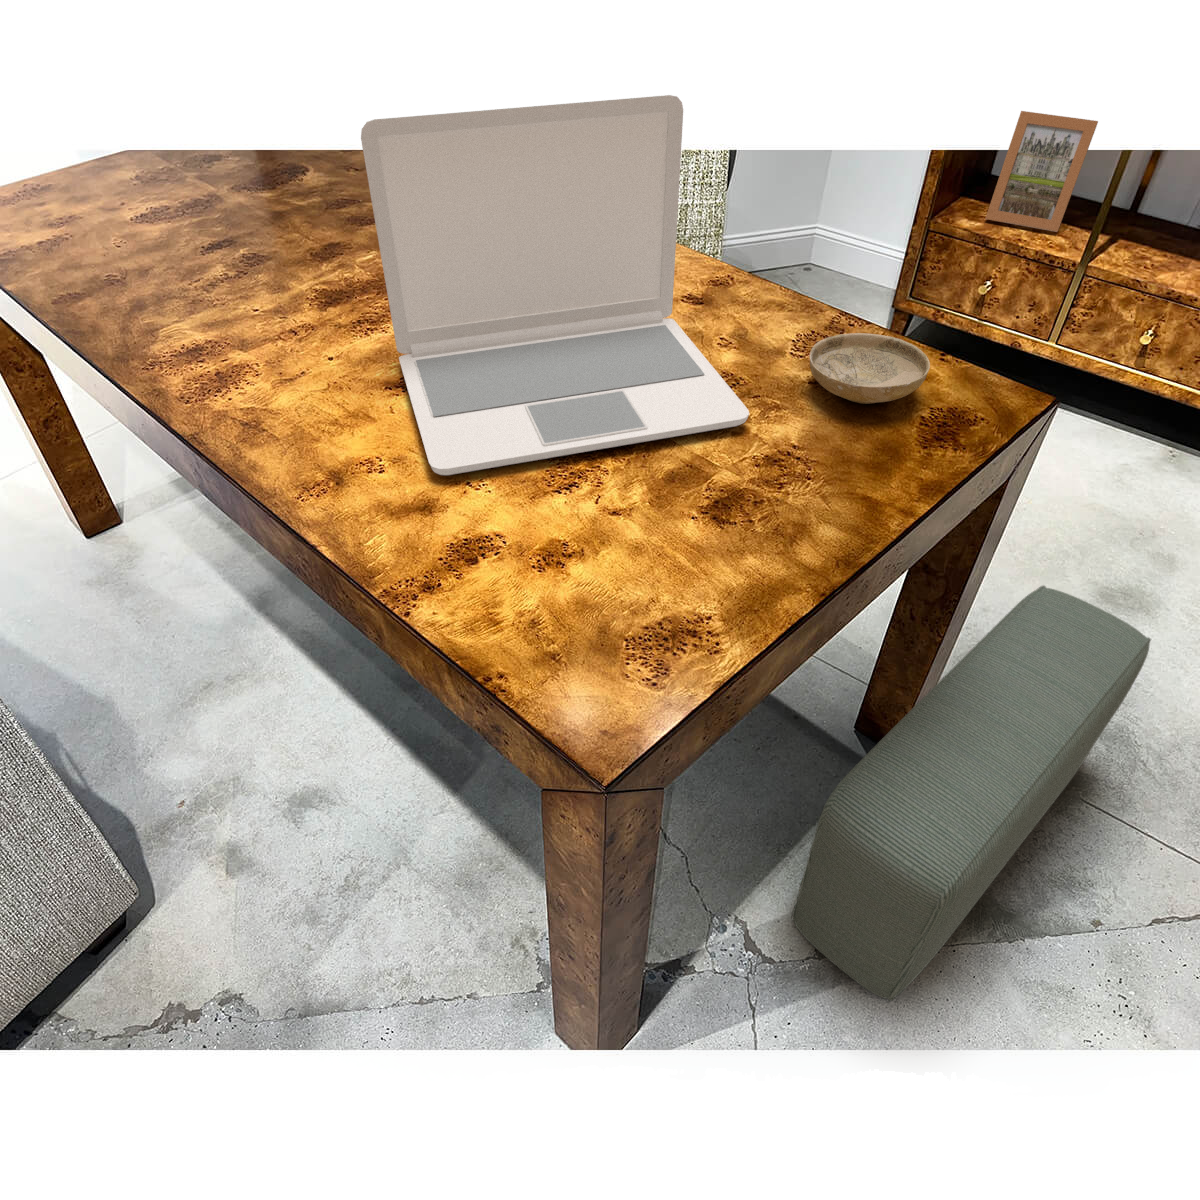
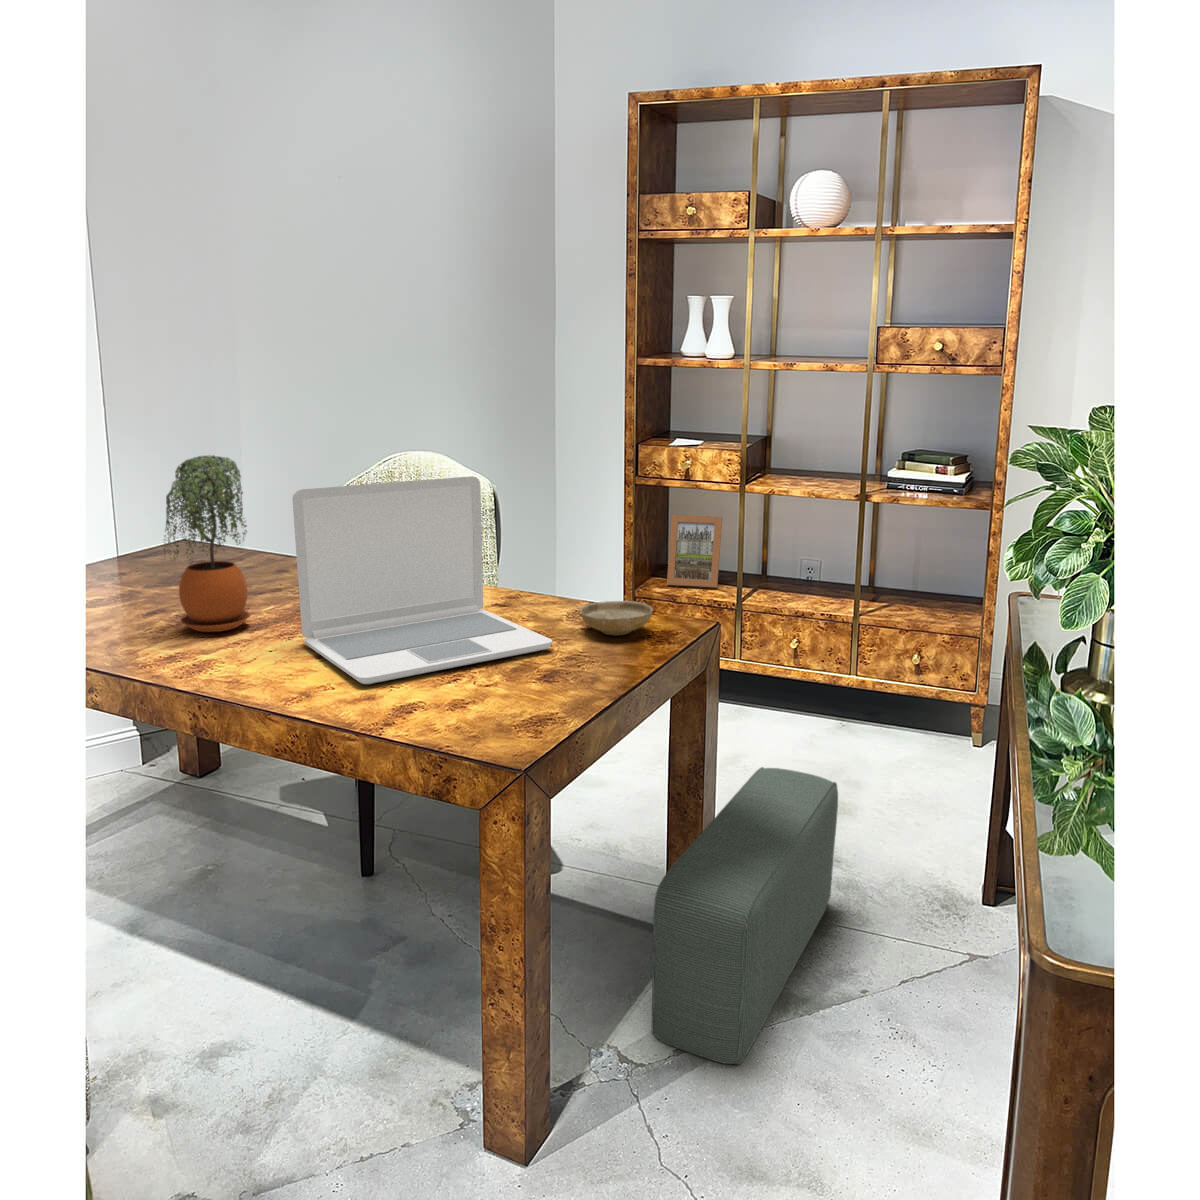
potted plant: none [205,31,353,319] -> present [164,455,251,632]

